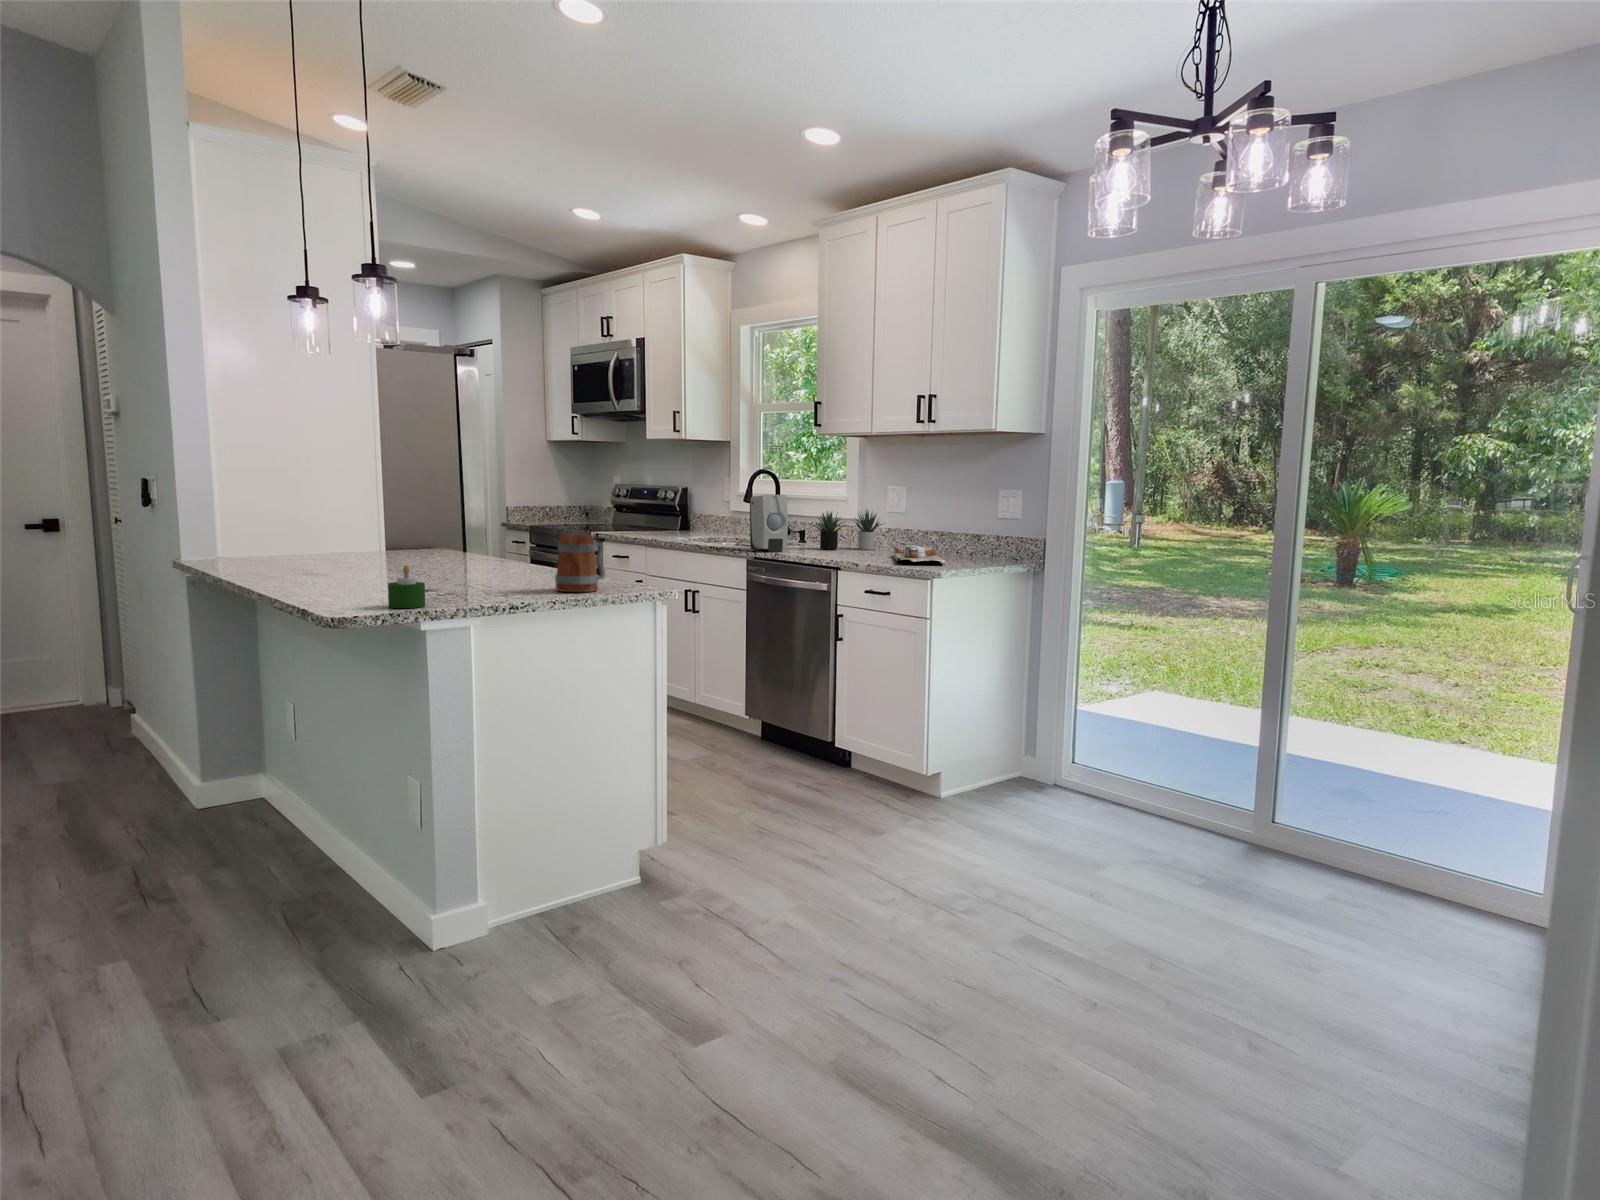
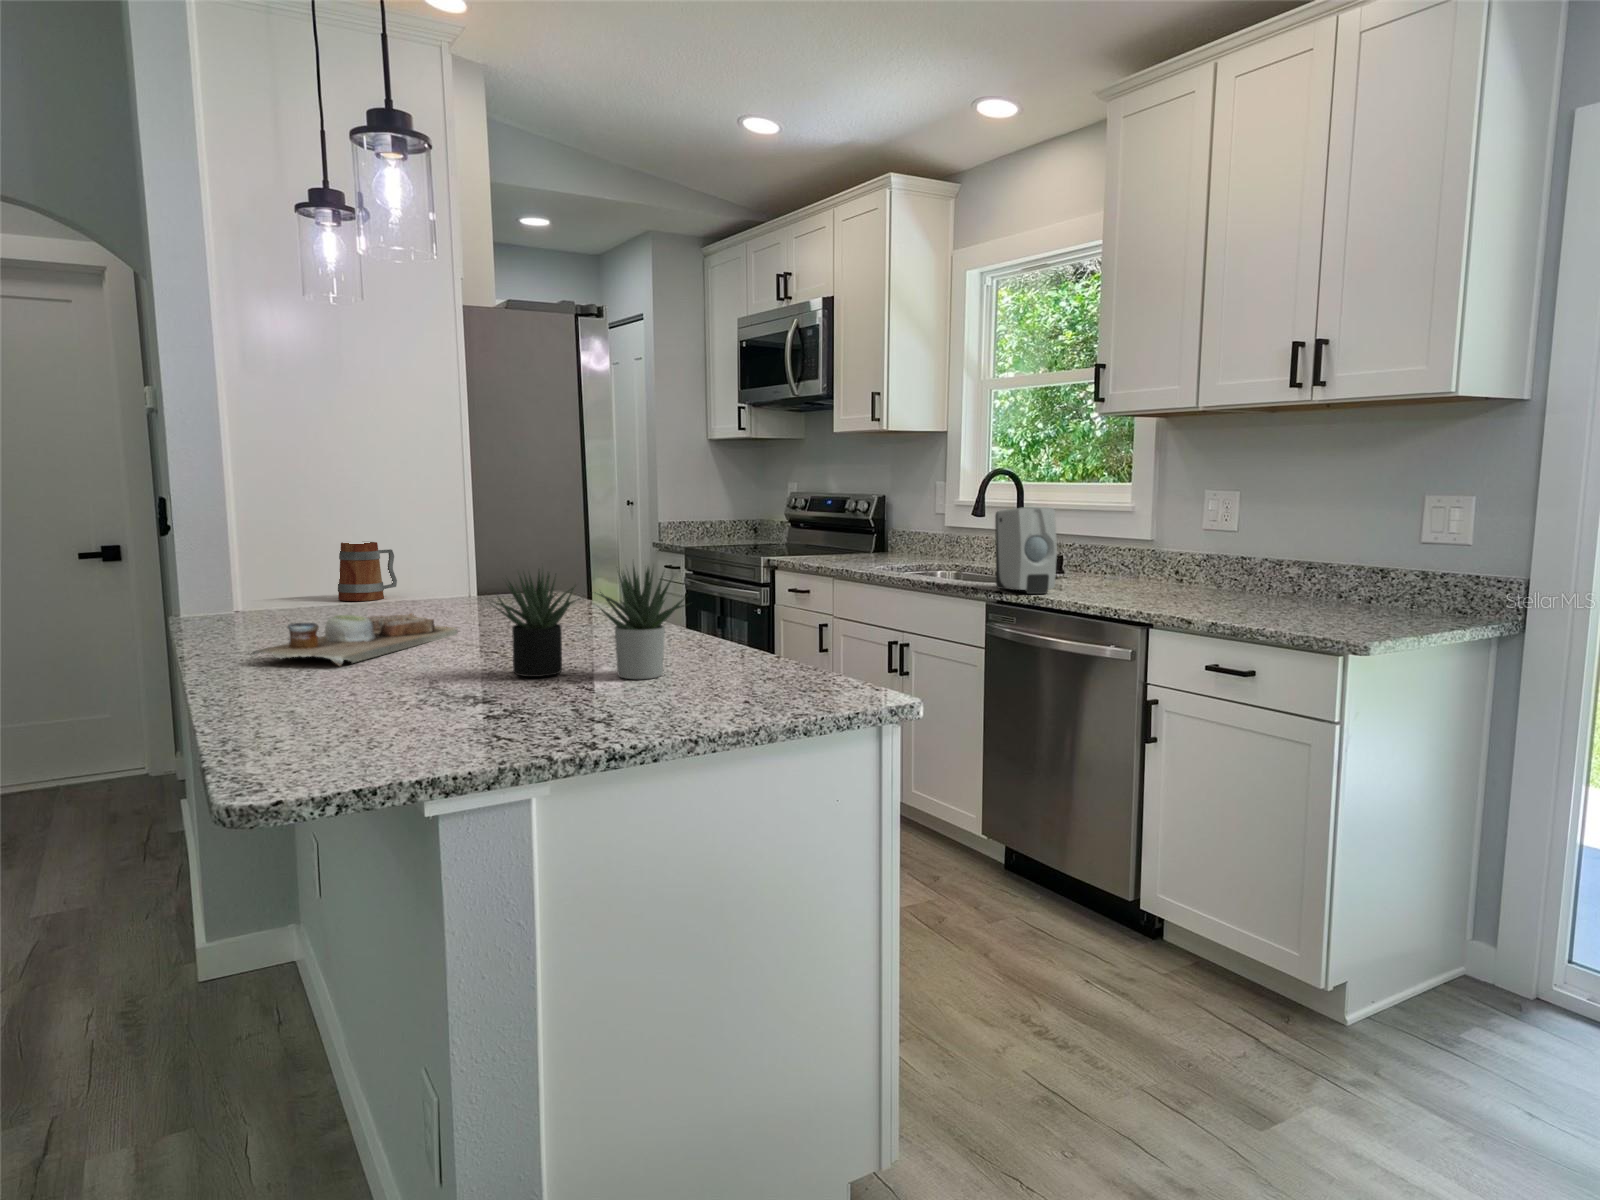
succulent plant: present [813,509,883,550] -> present [495,567,686,679]
mug: present [555,535,605,592] -> present [338,542,397,601]
cutting board: present [893,545,945,564] -> present [251,613,458,666]
candle: present [388,565,425,608] -> none [367,674,443,766]

